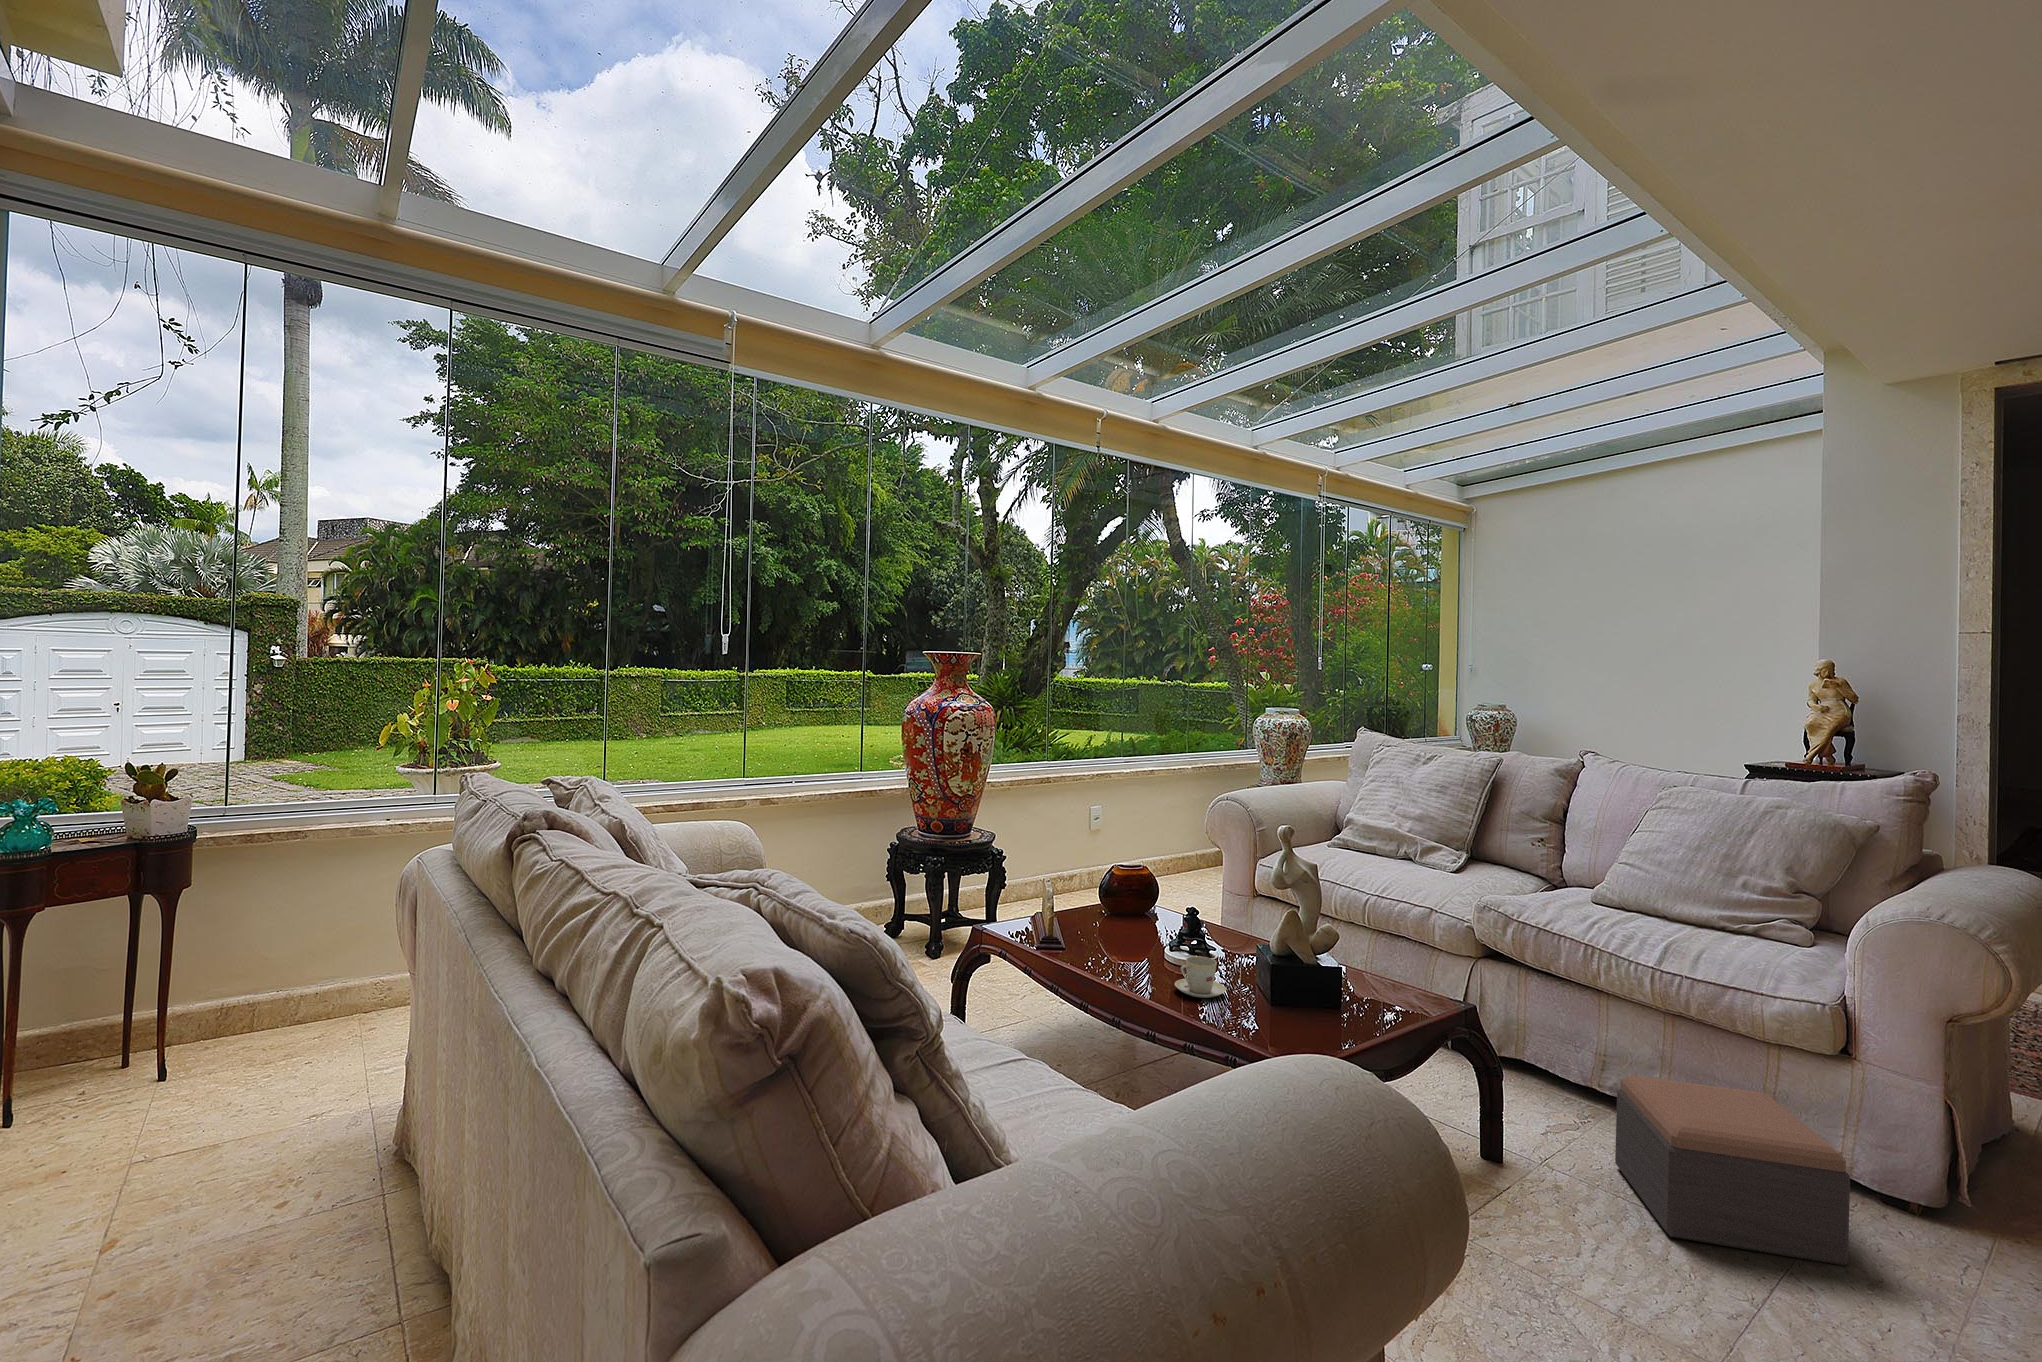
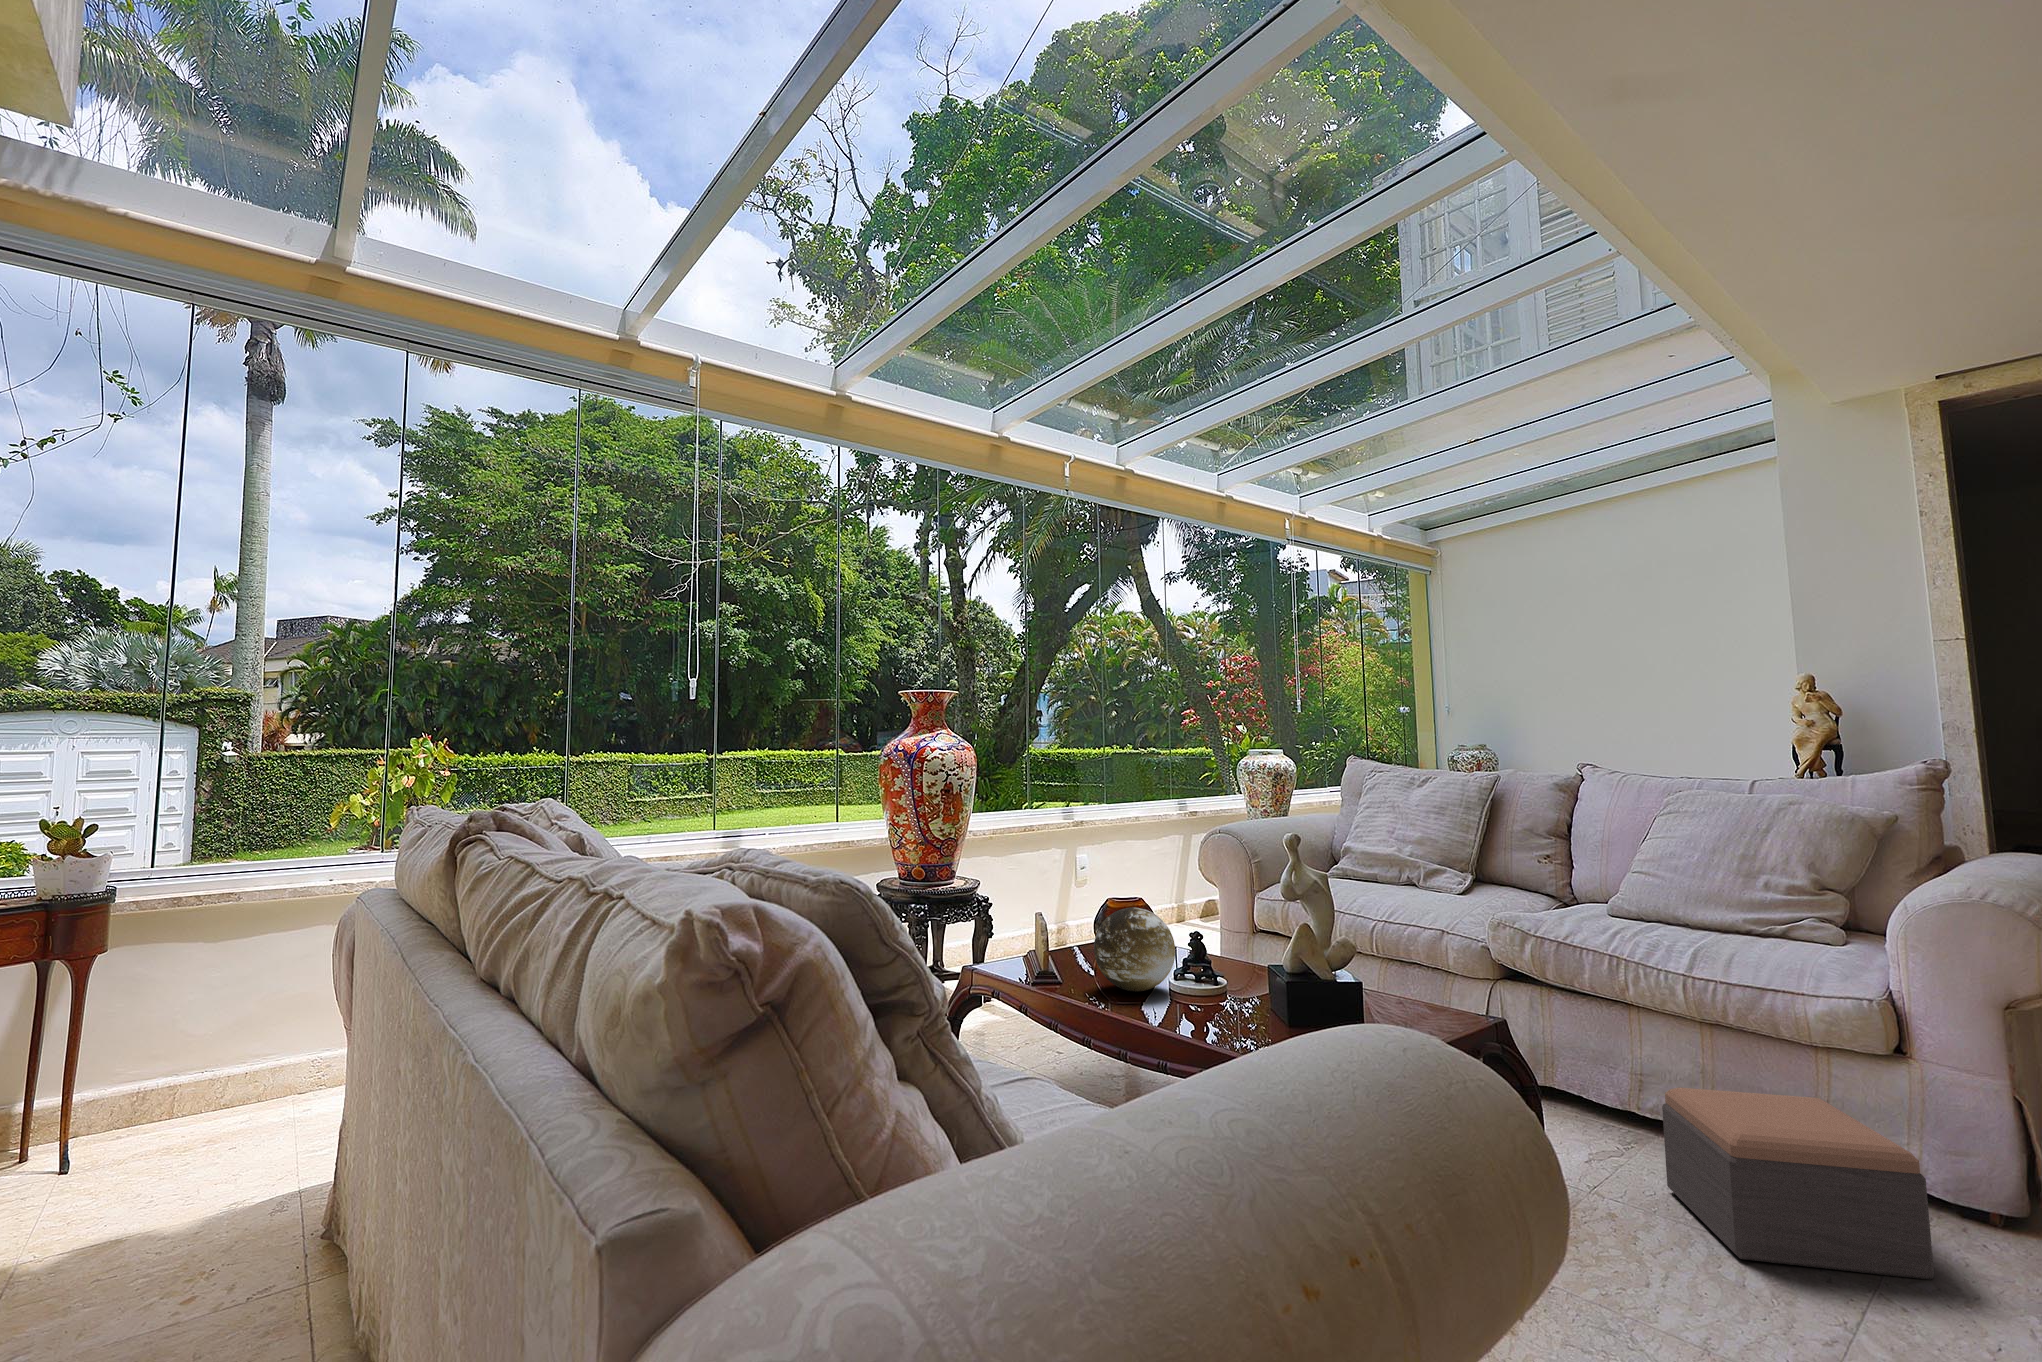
decorative orb: none [1095,881,1171,959] -> present [1094,908,1175,991]
teacup: present [1175,956,1226,998] -> none [1184,981,1240,1024]

